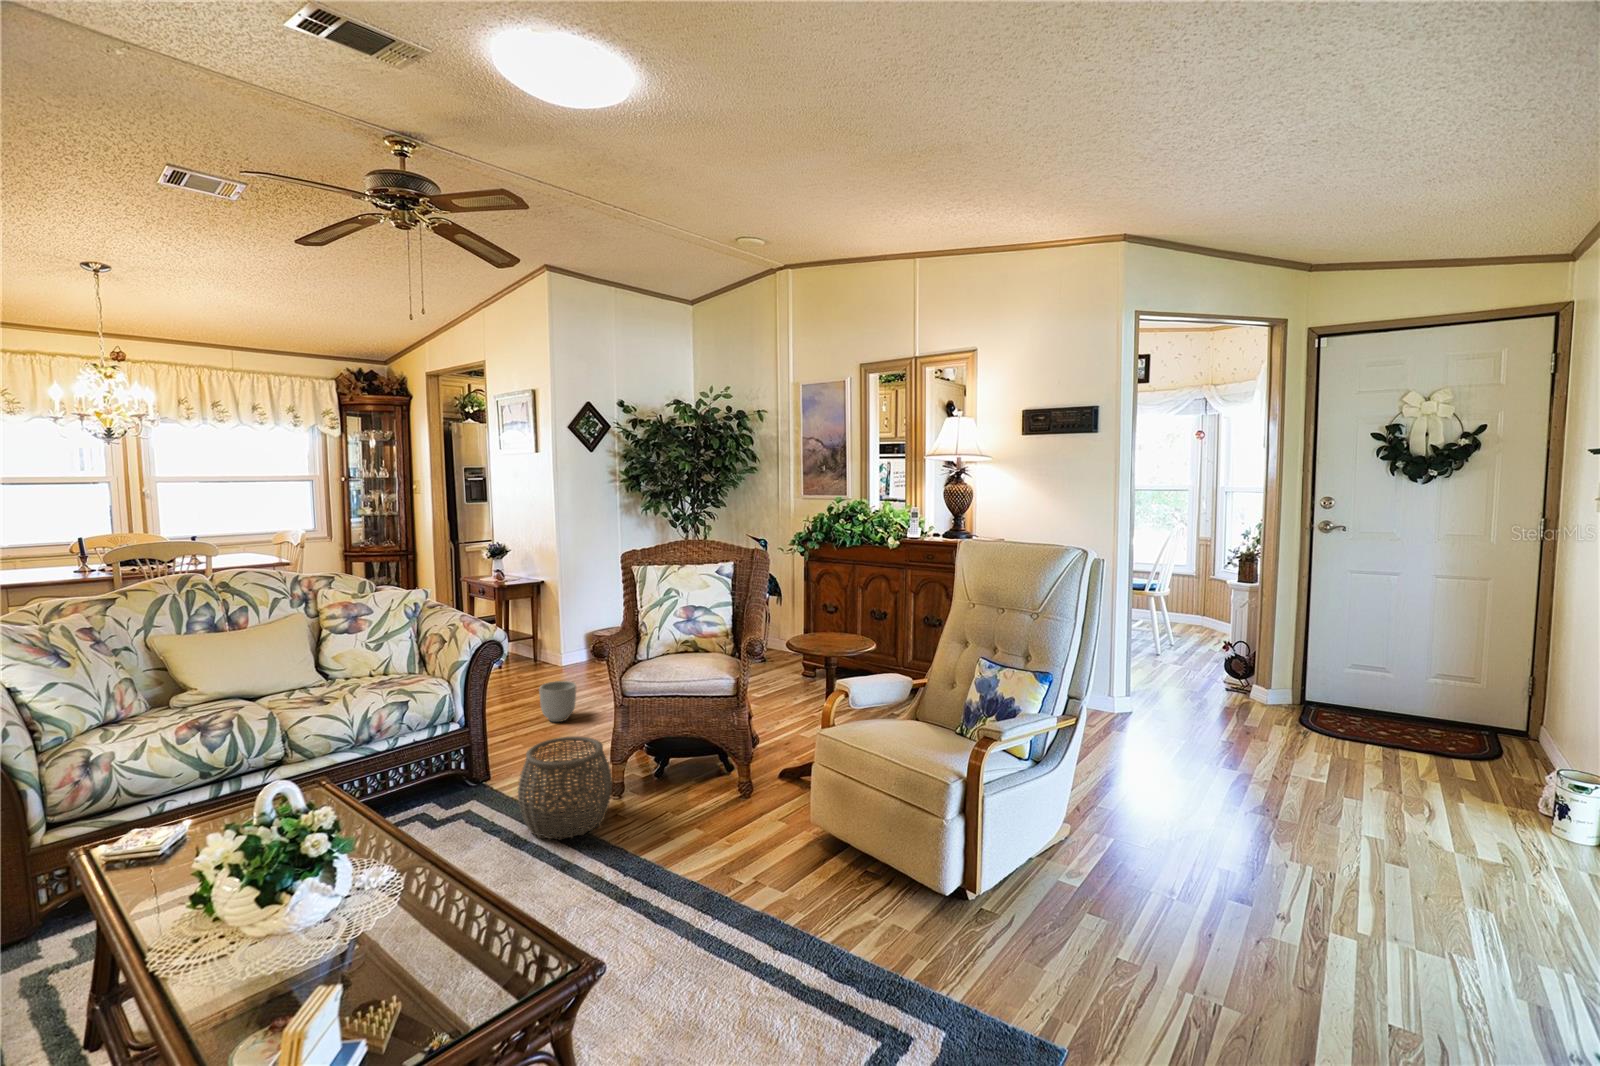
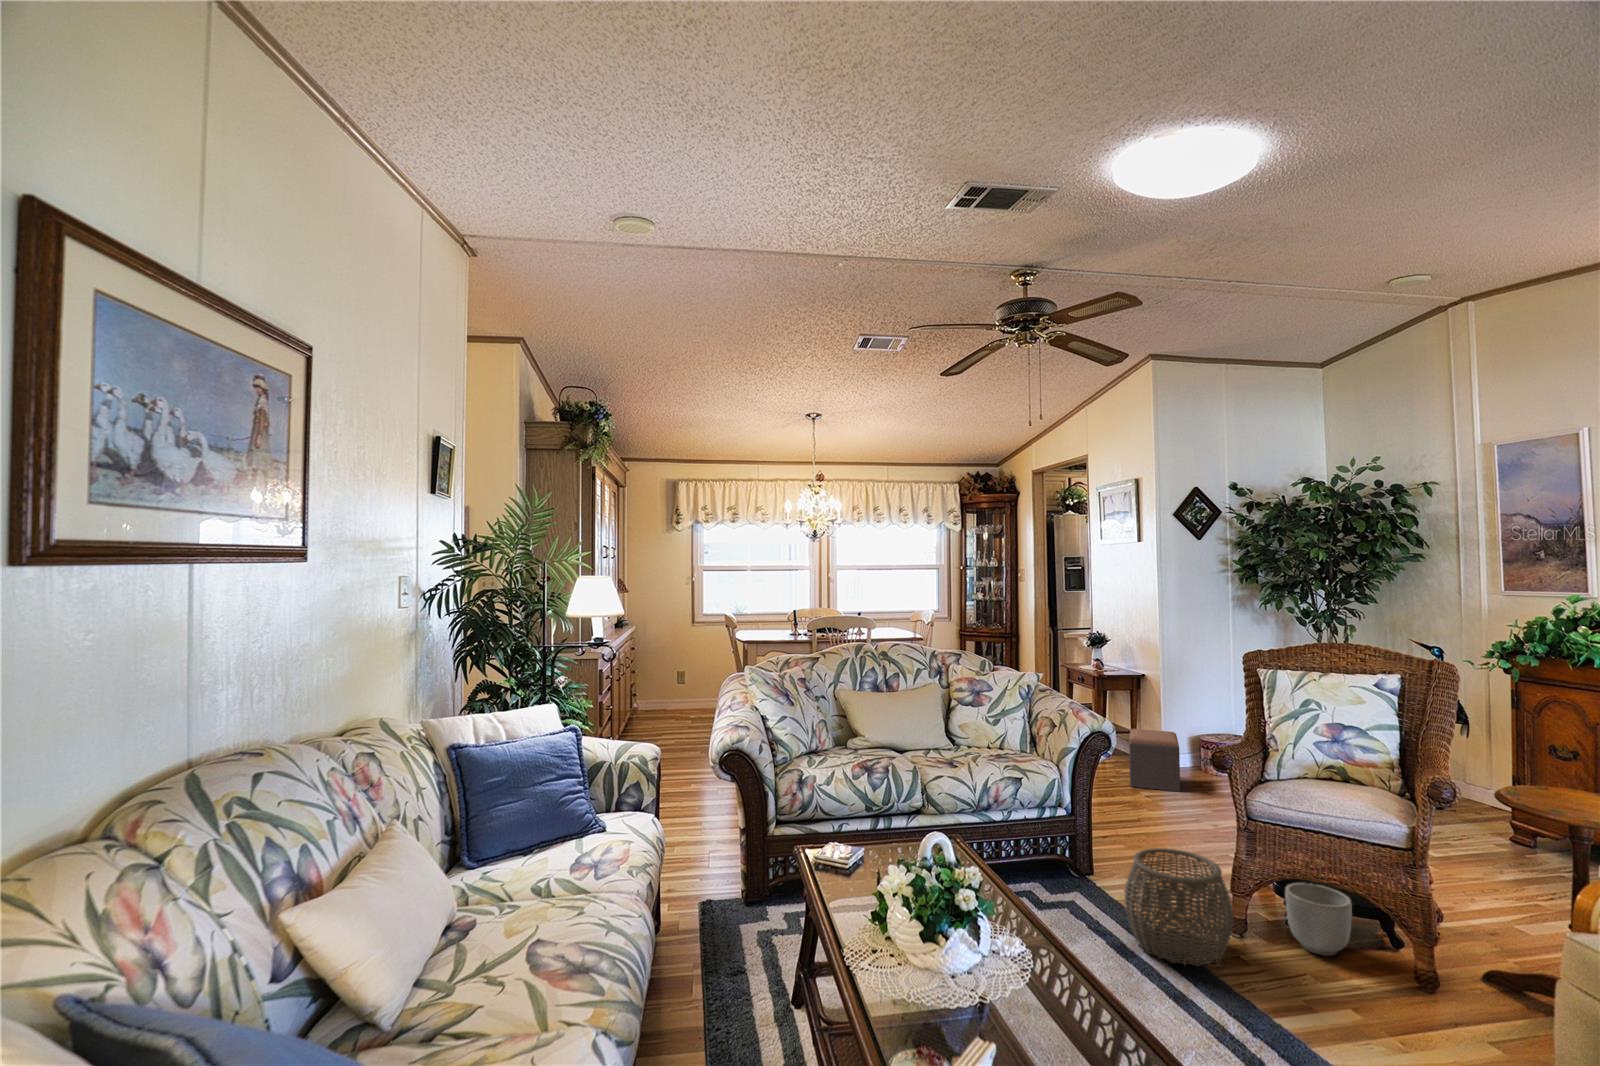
footstool: none [529,629,575,685] -> present [1129,729,1180,792]
planter: present [539,681,576,722] -> present [1285,883,1352,956]

